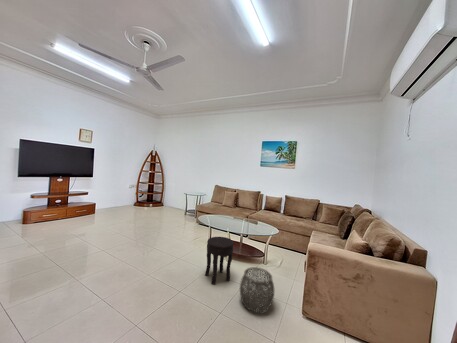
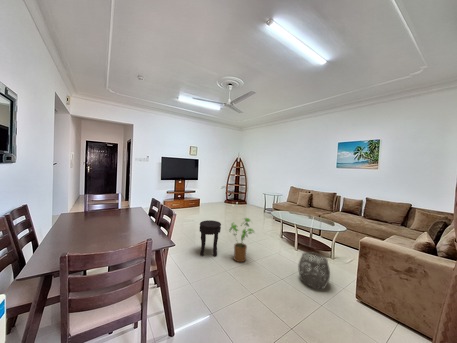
house plant: none [147,234,186,299] -> present [229,218,254,262]
side table: present [205,237,234,285] -> present [200,220,221,256]

